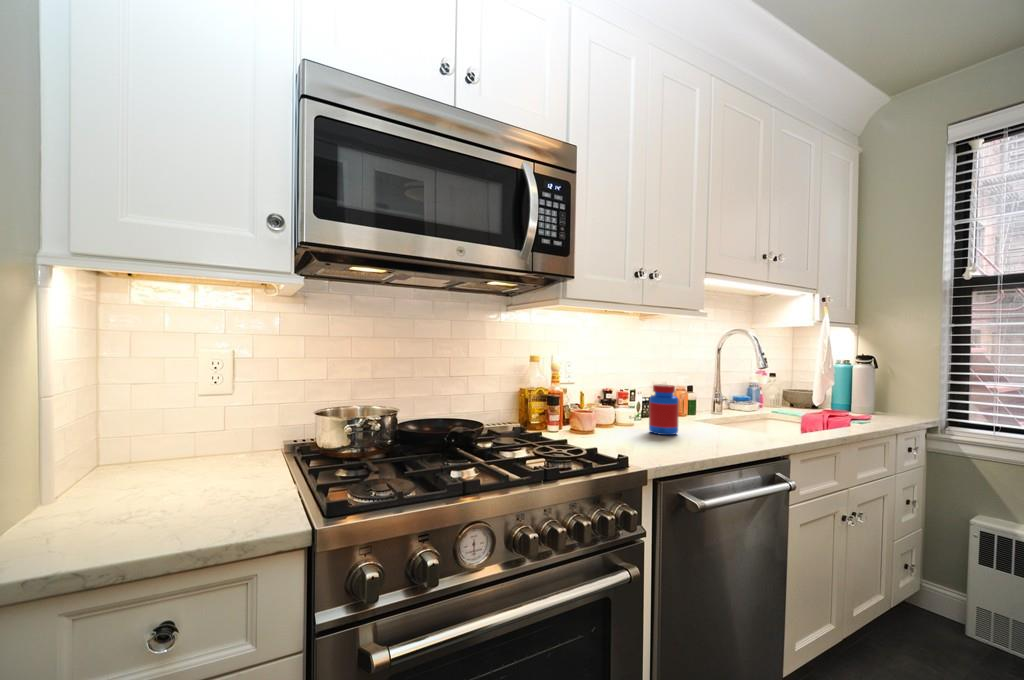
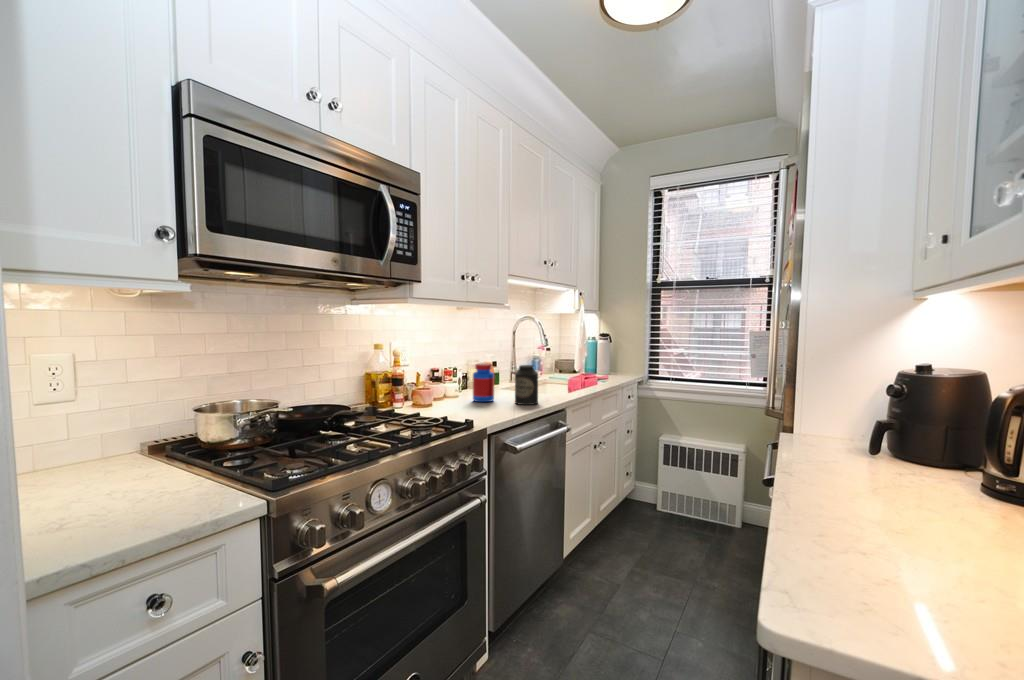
canister: none [706,389,742,445] -> present [515,365,538,405]

